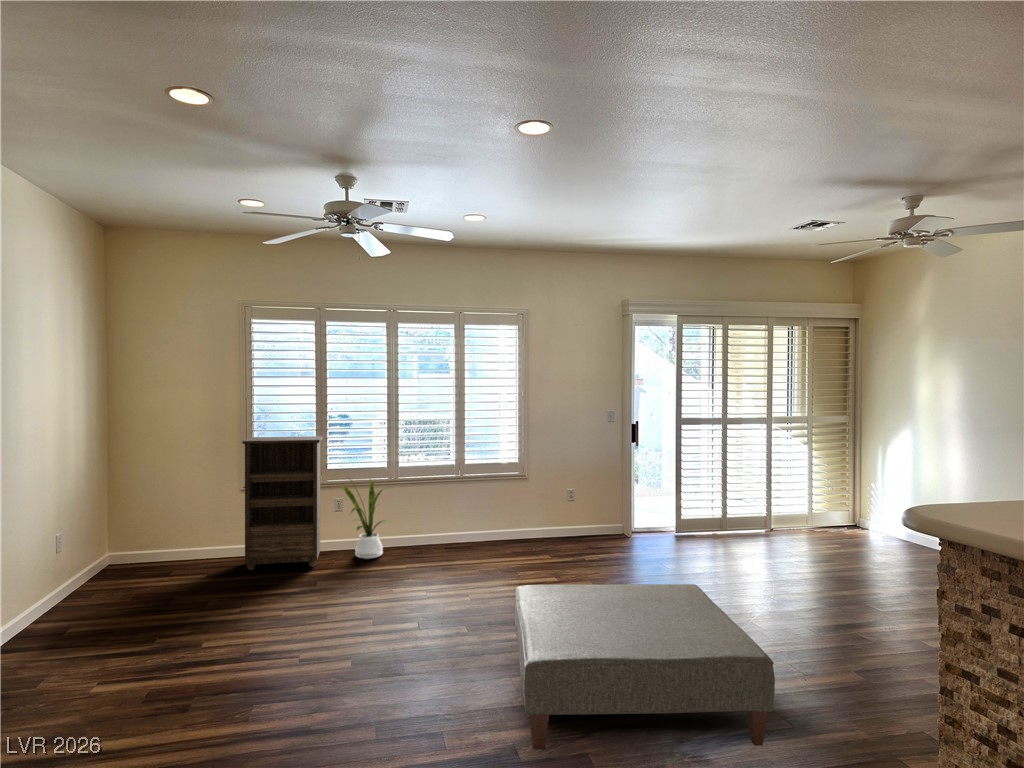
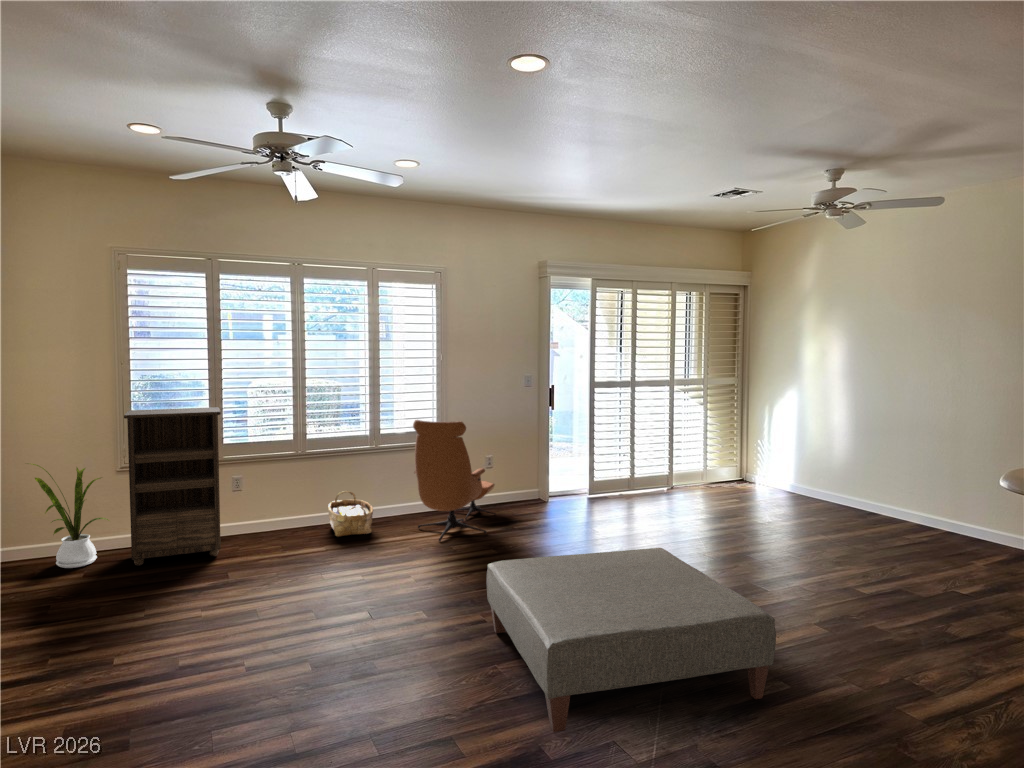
lounge chair: none [487,451,575,567] -> present [413,420,495,541]
house plant: present [342,479,386,559] -> present [32,464,108,568]
woven basket: none [415,516,455,557] -> present [328,491,373,536]

